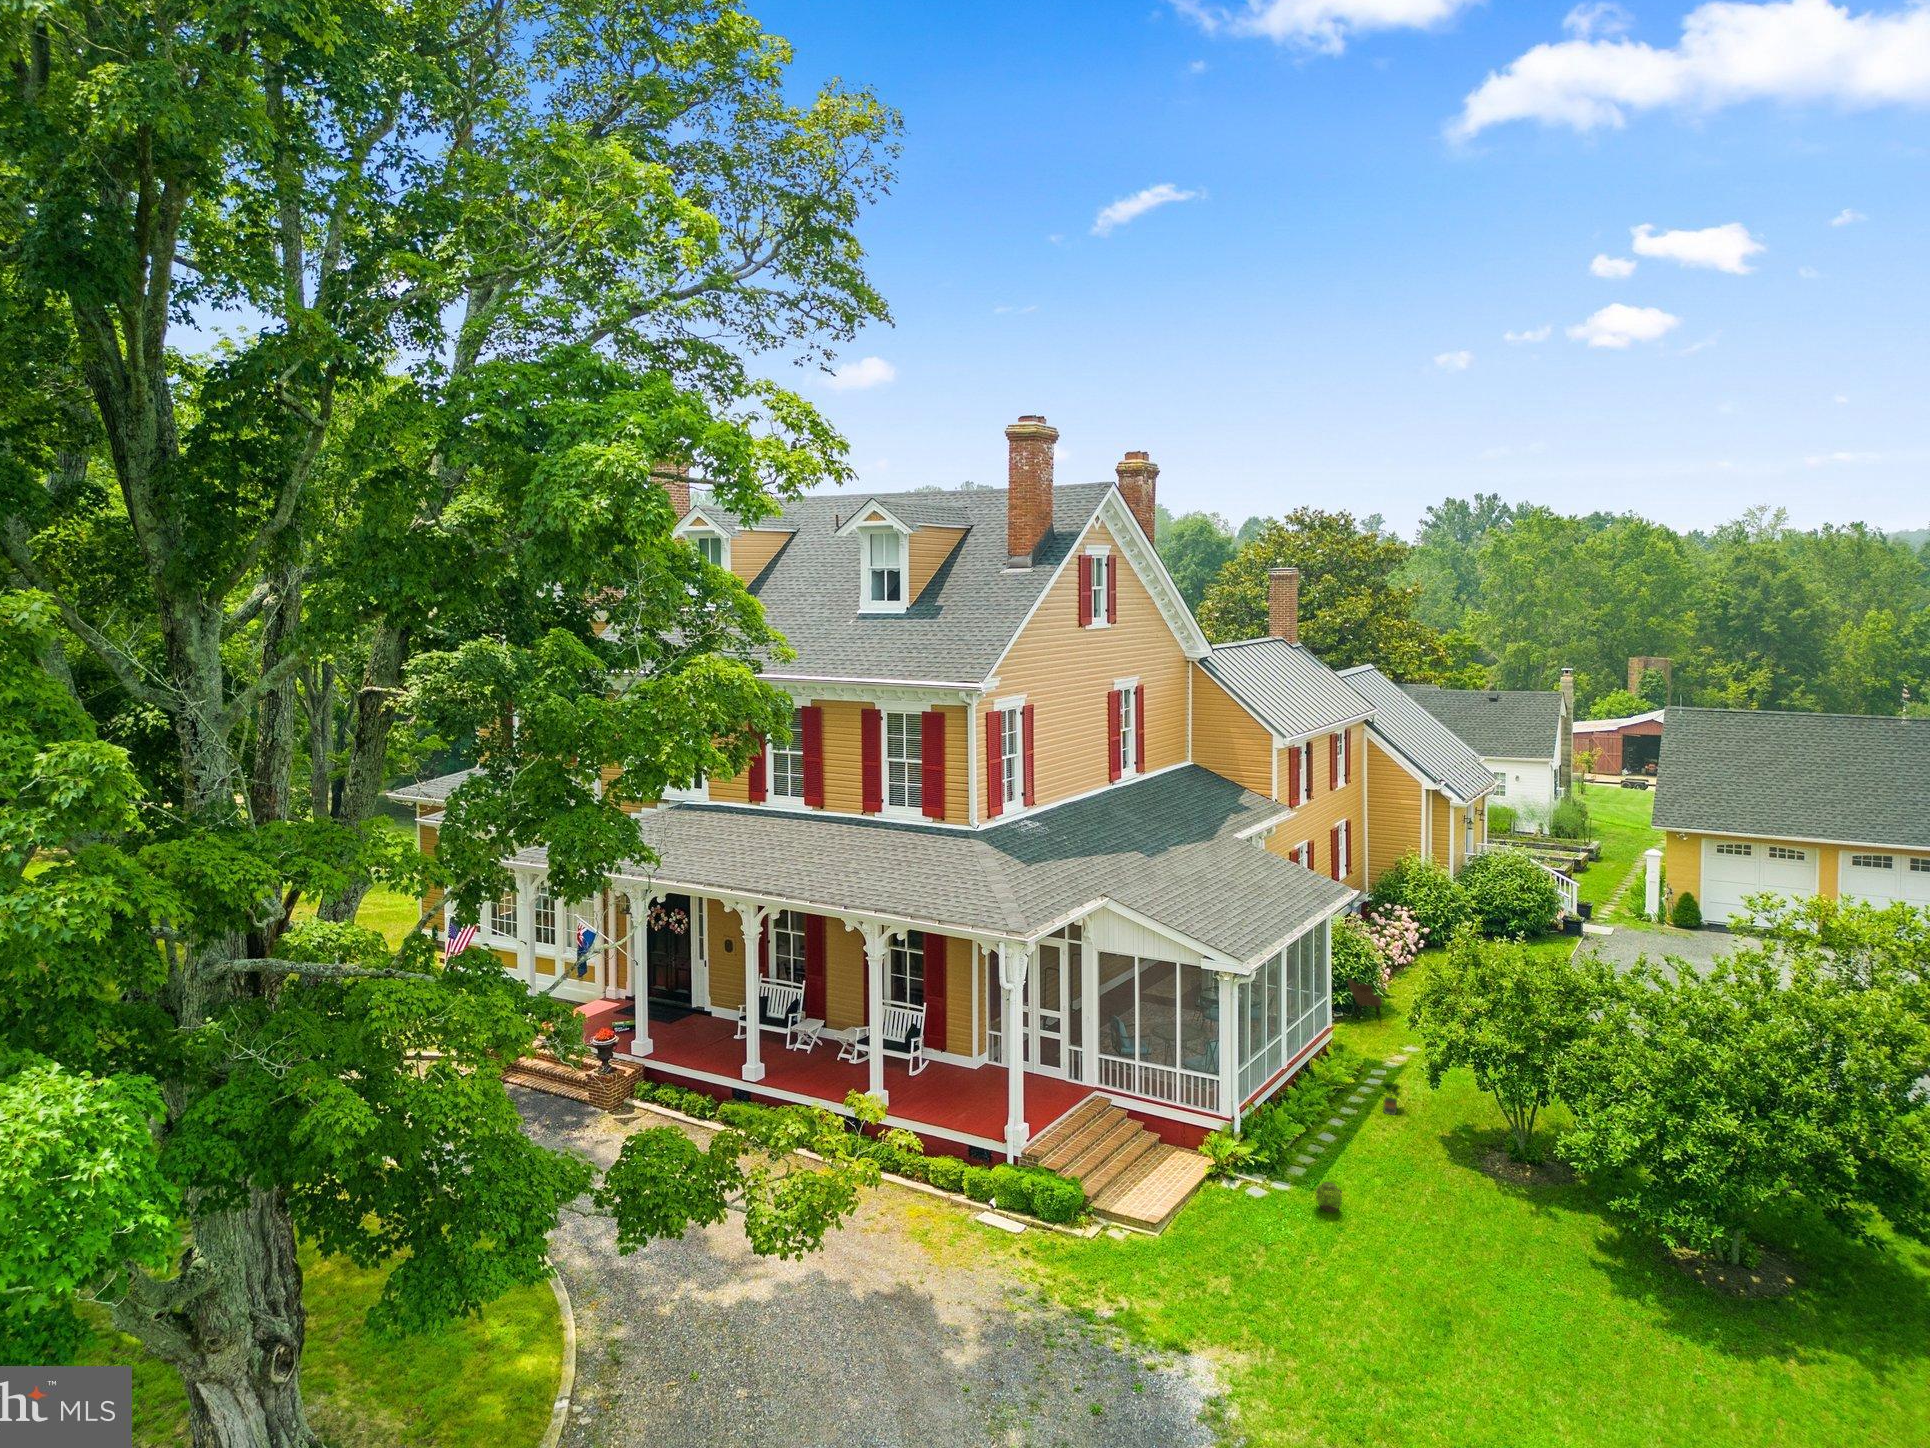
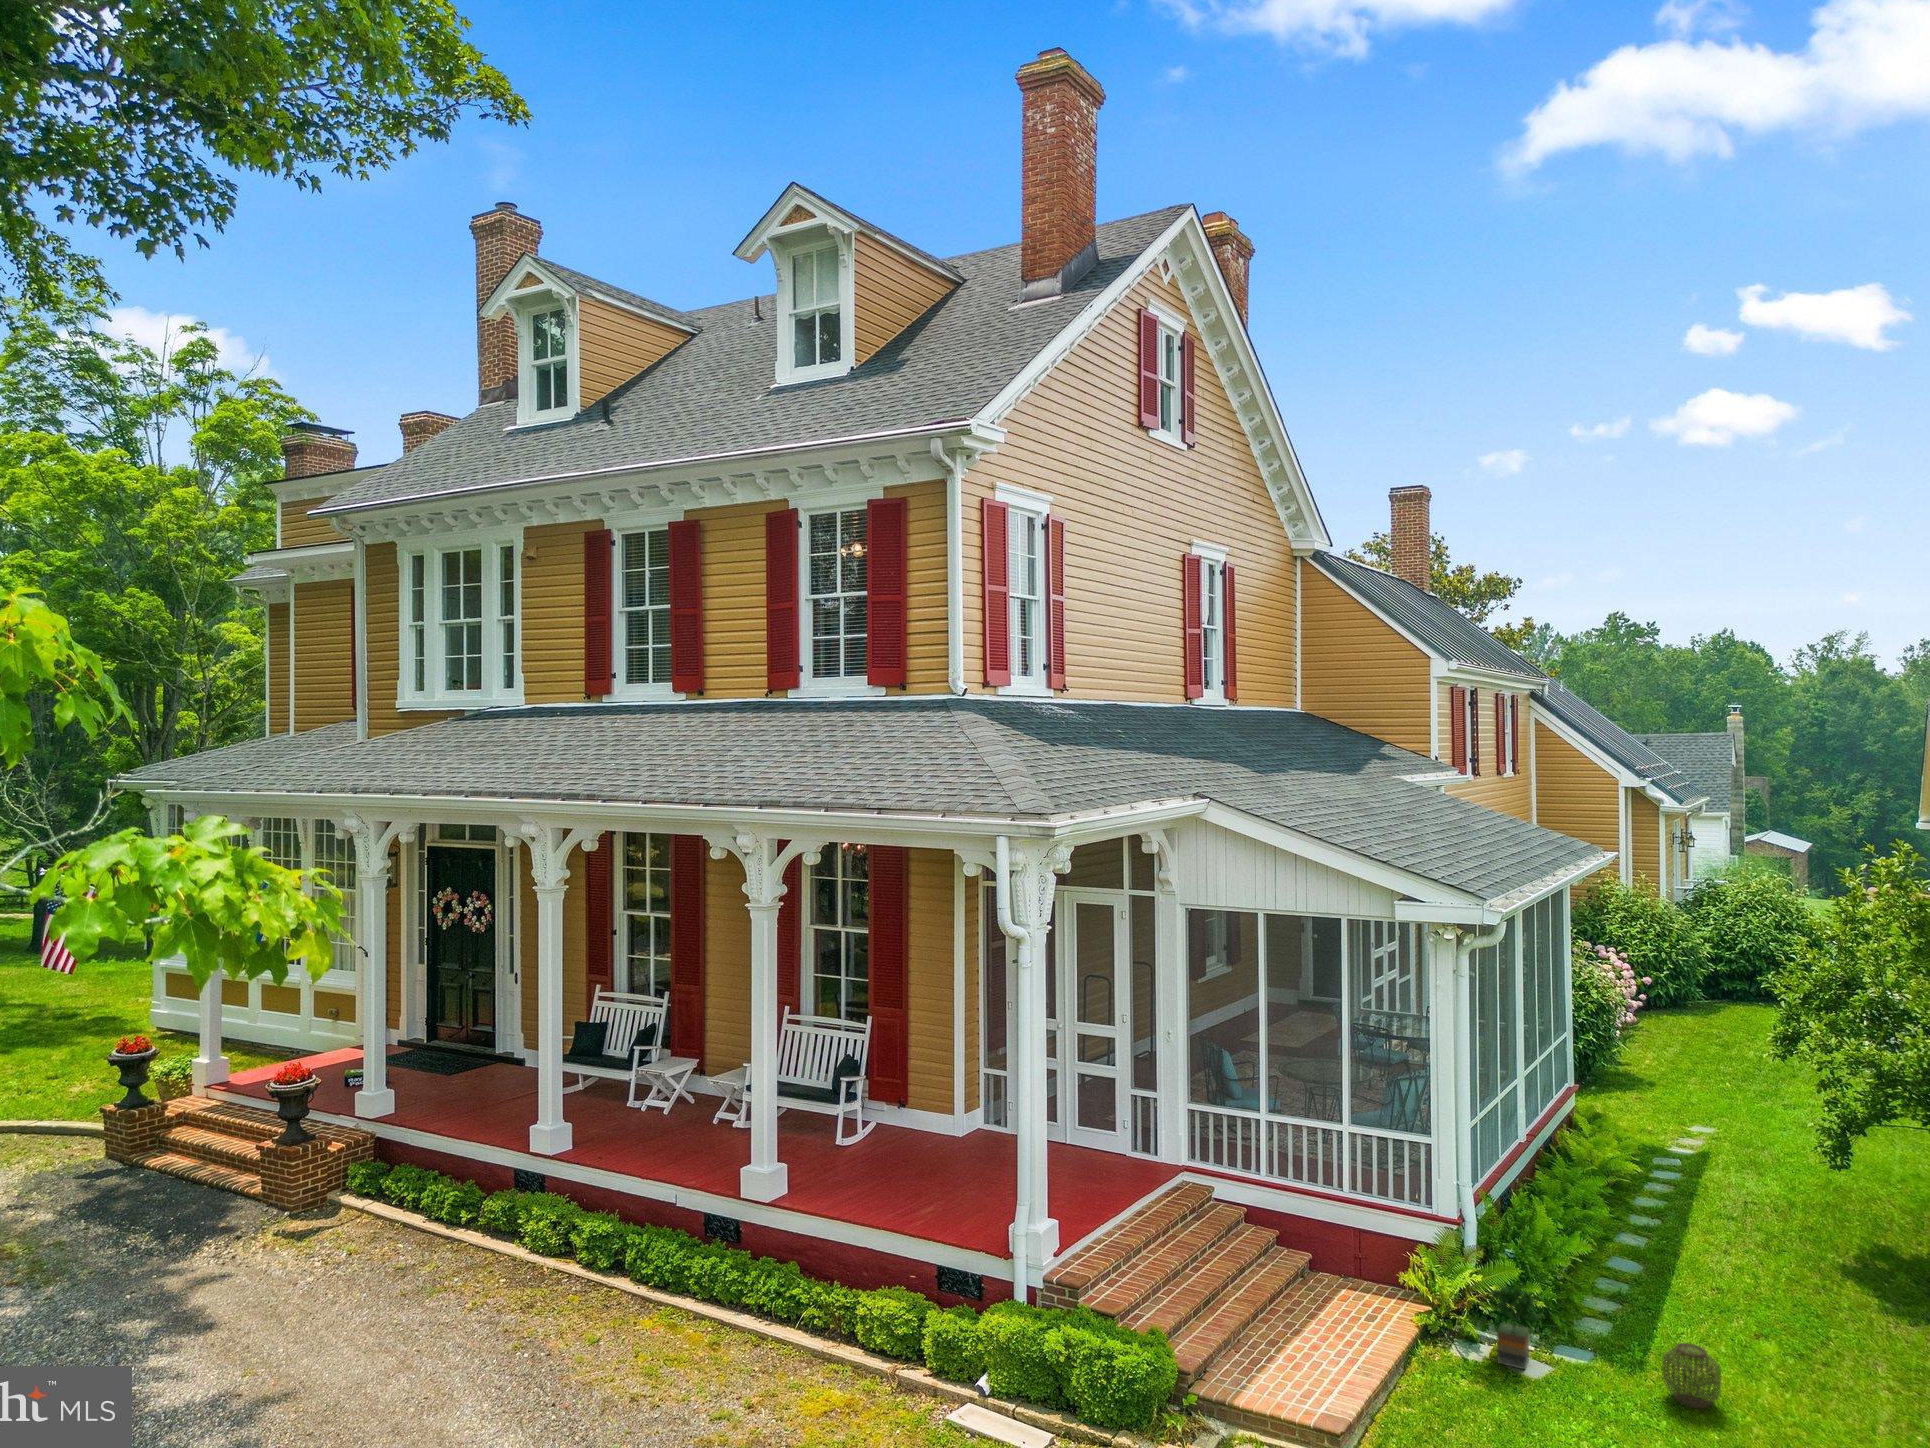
armchair: present [1347,978,1382,1021] -> none [1587,1008,1650,1087]
potted tree: present [1382,1082,1401,1115] -> present [1491,1288,1540,1369]

